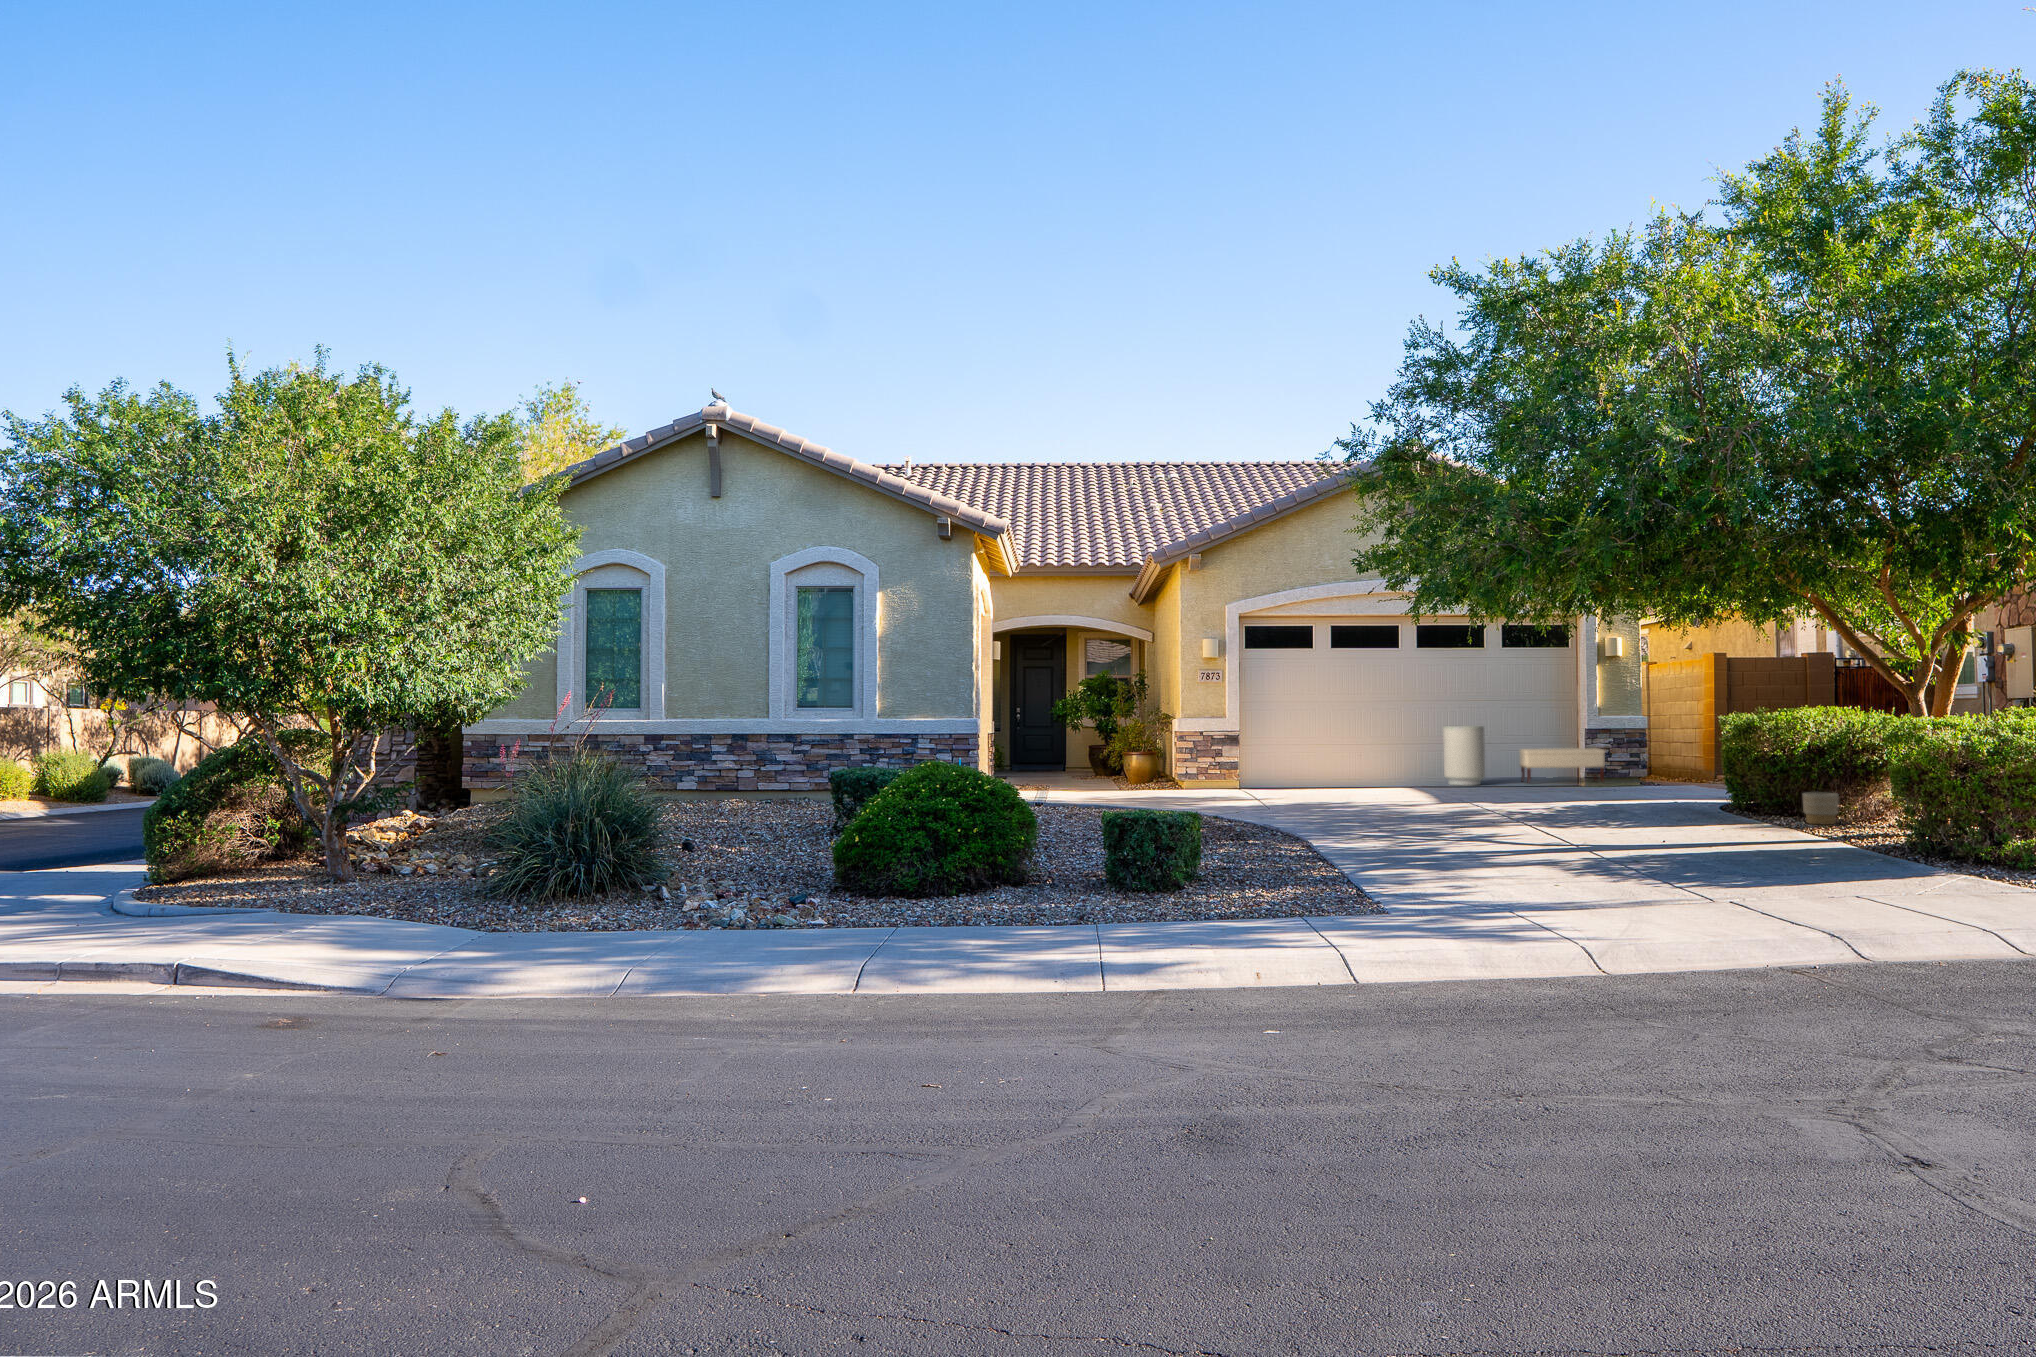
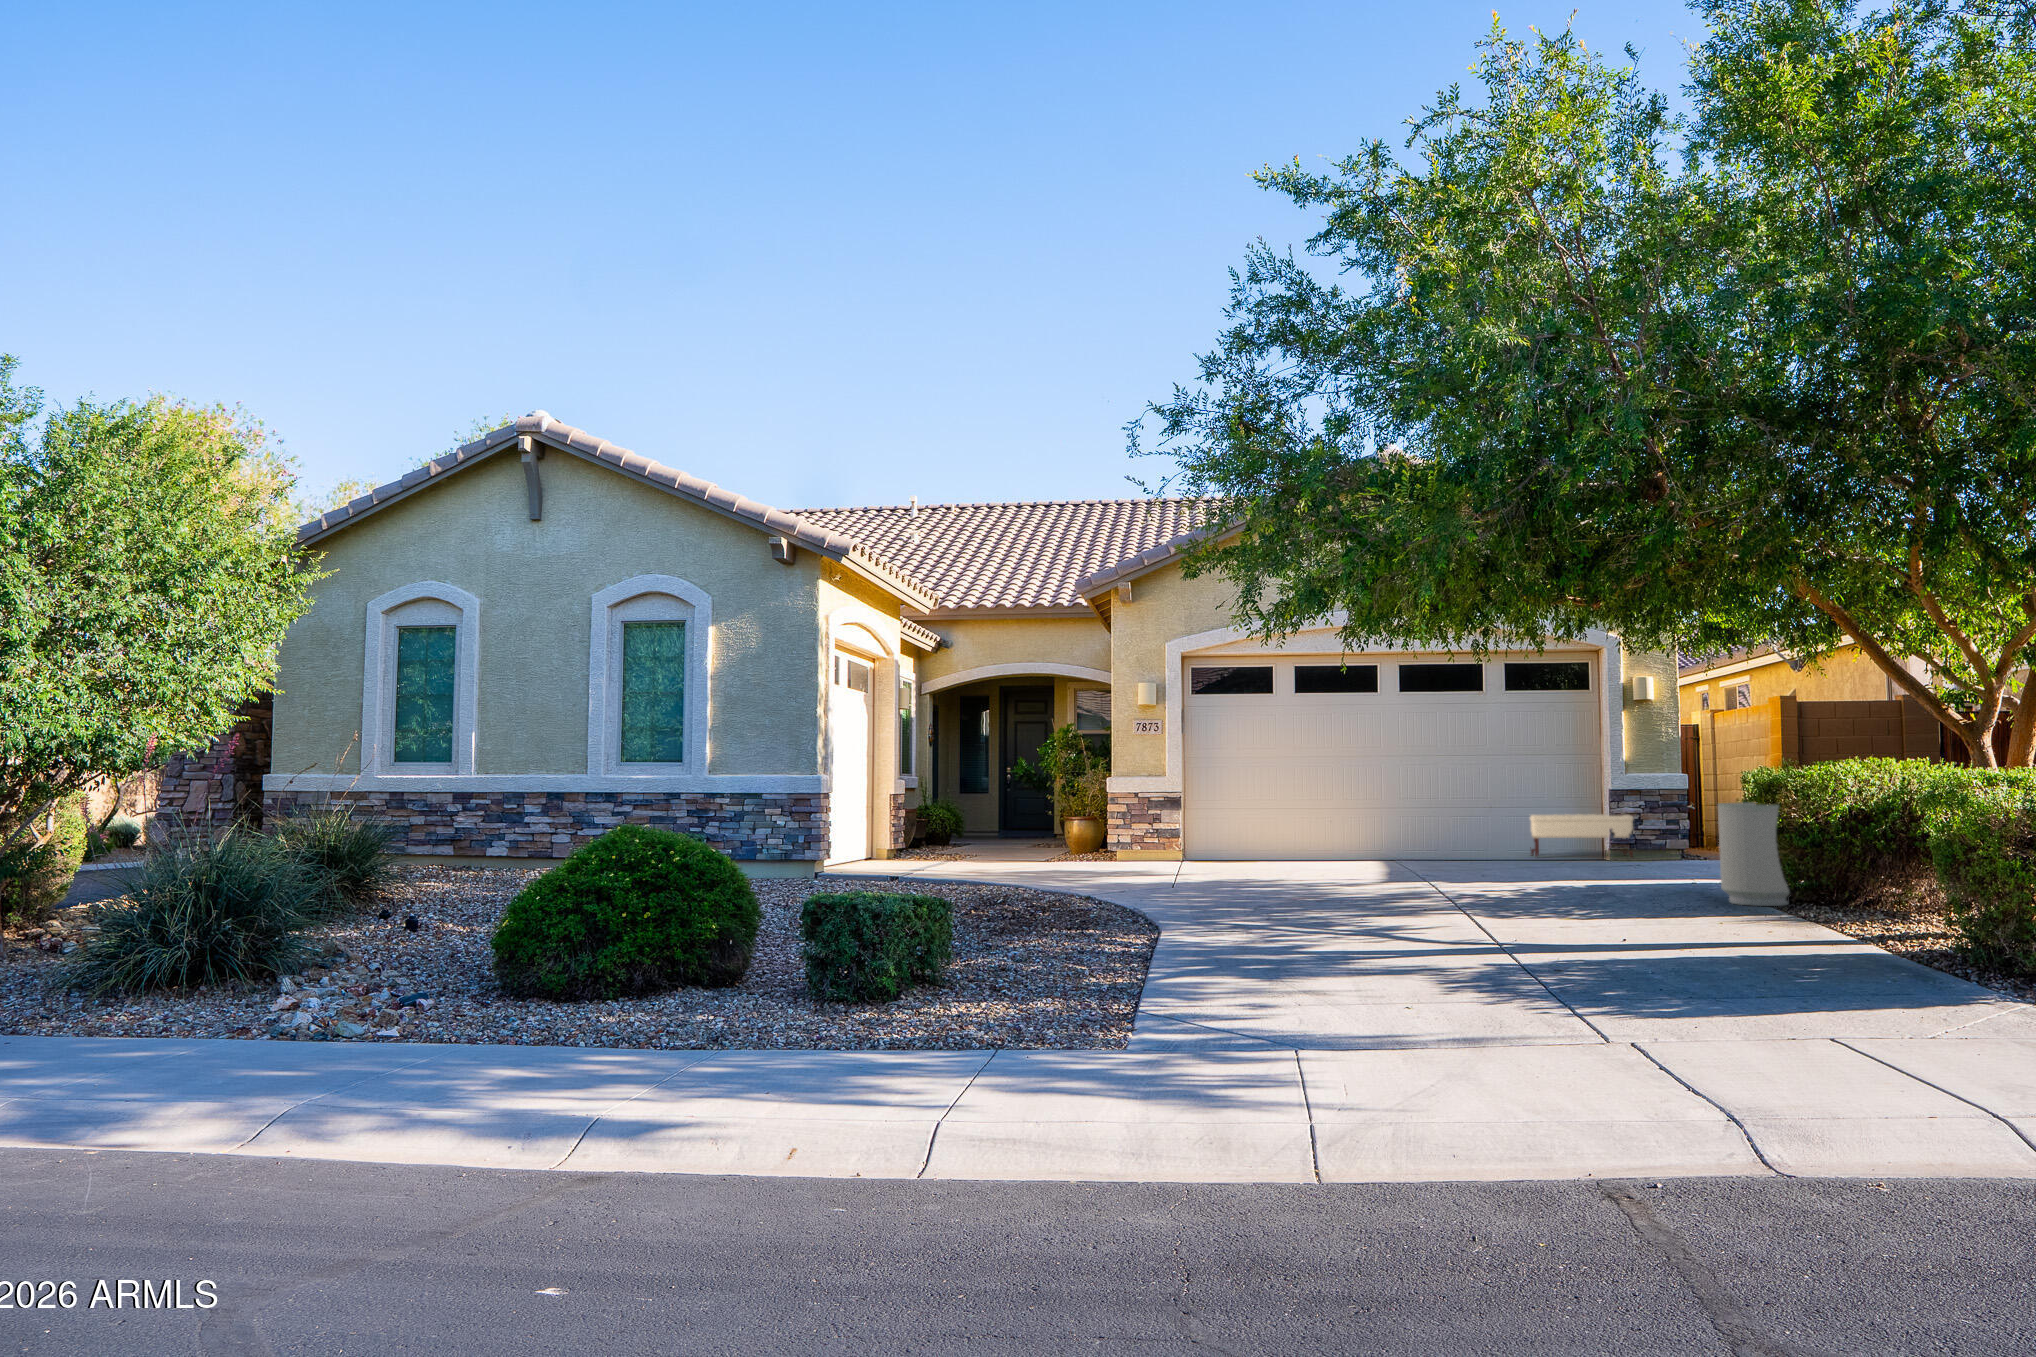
trash can: present [1443,726,1485,785] -> present [1718,802,1789,906]
planter: present [1803,792,1839,825] -> none [1841,874,1890,918]

